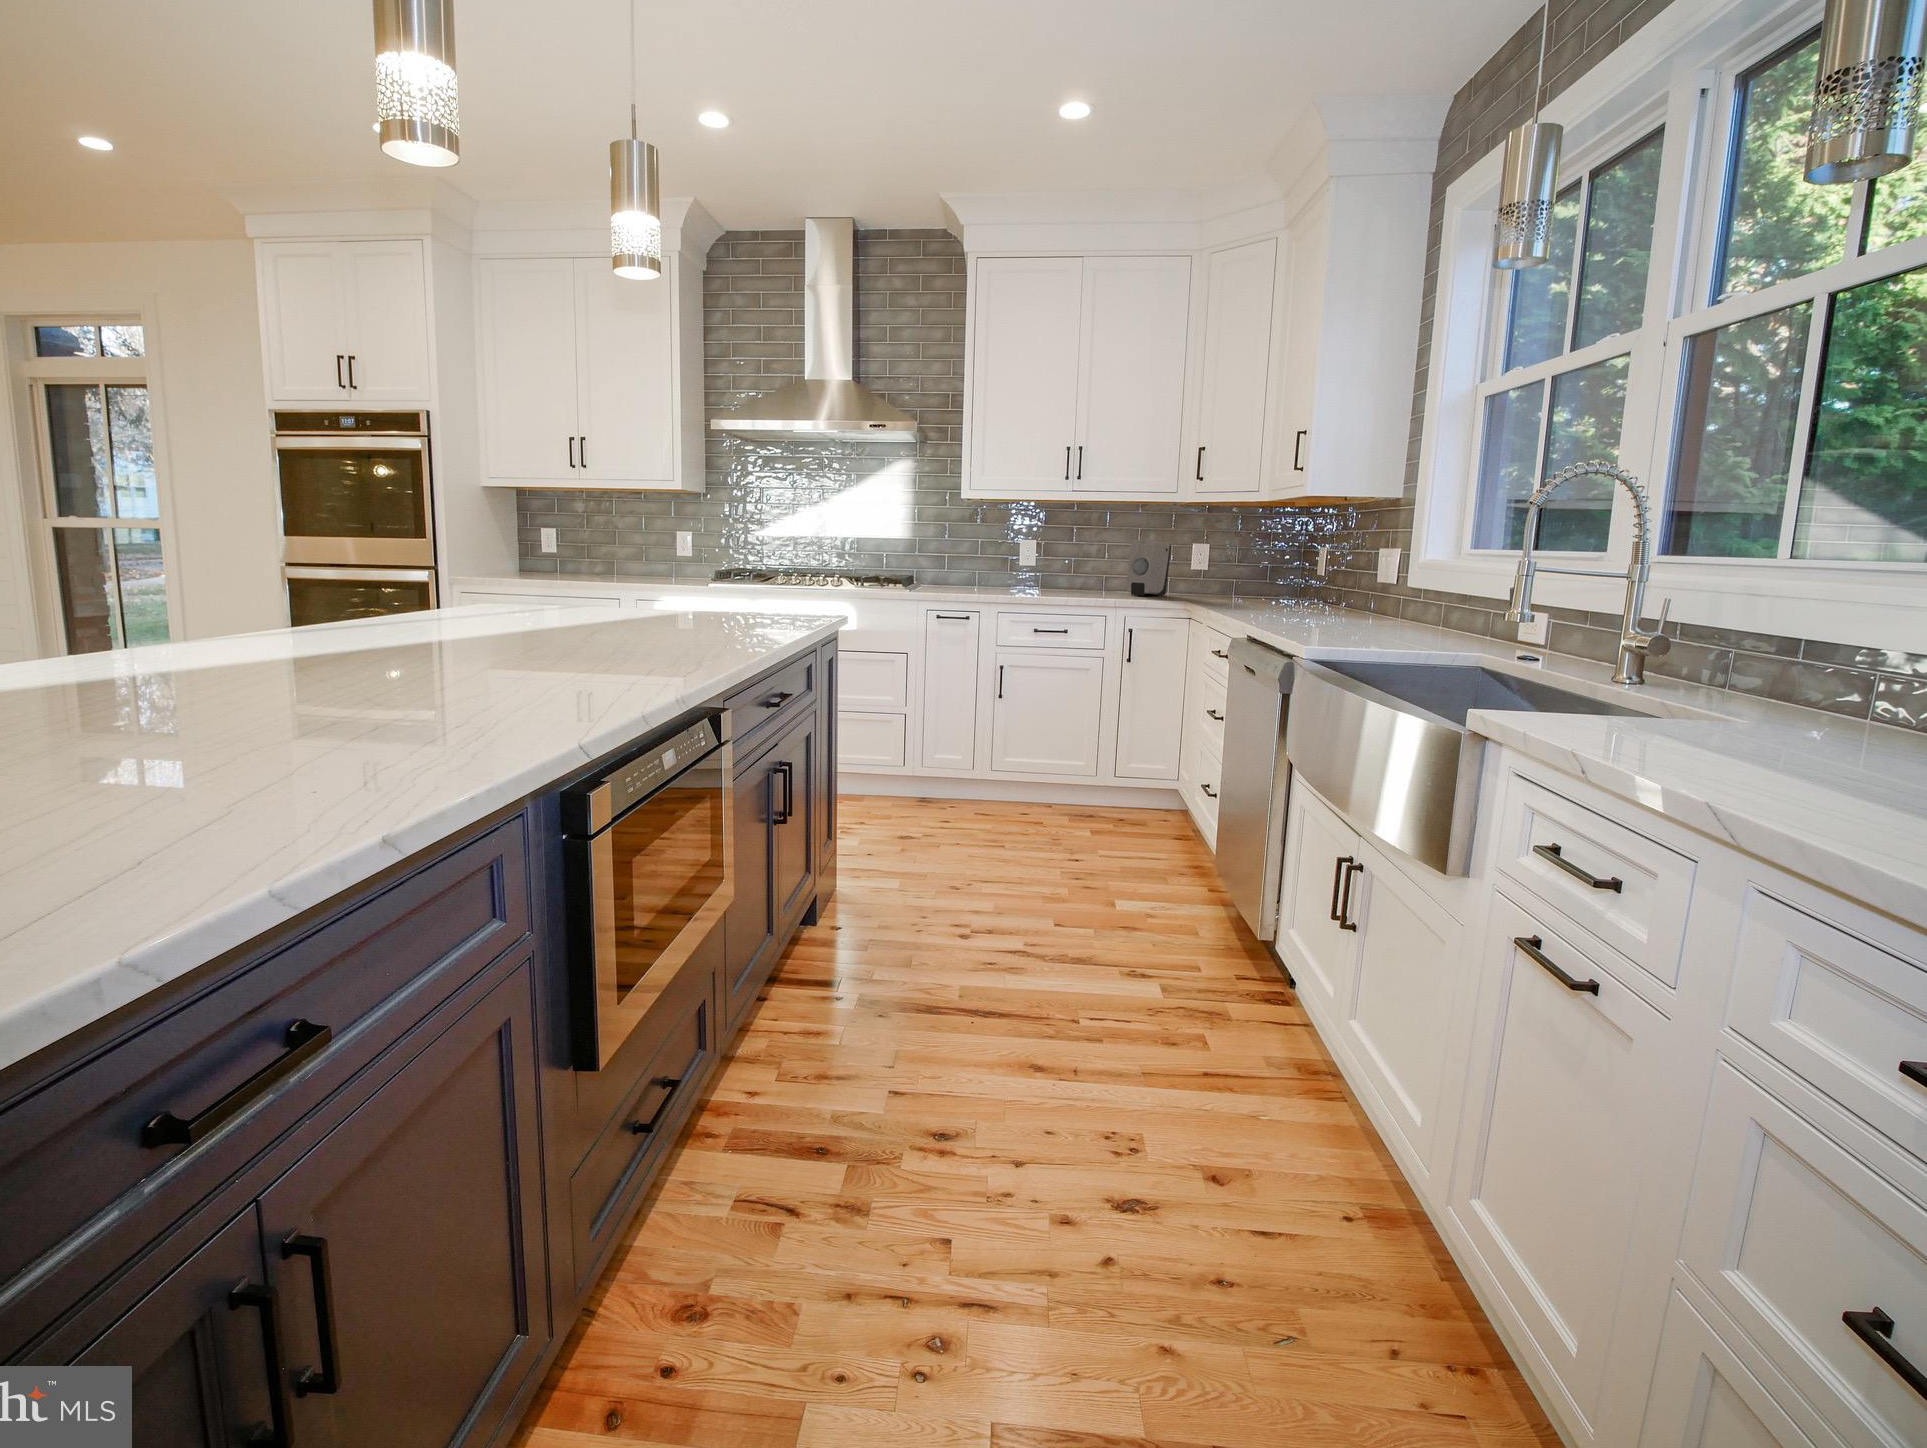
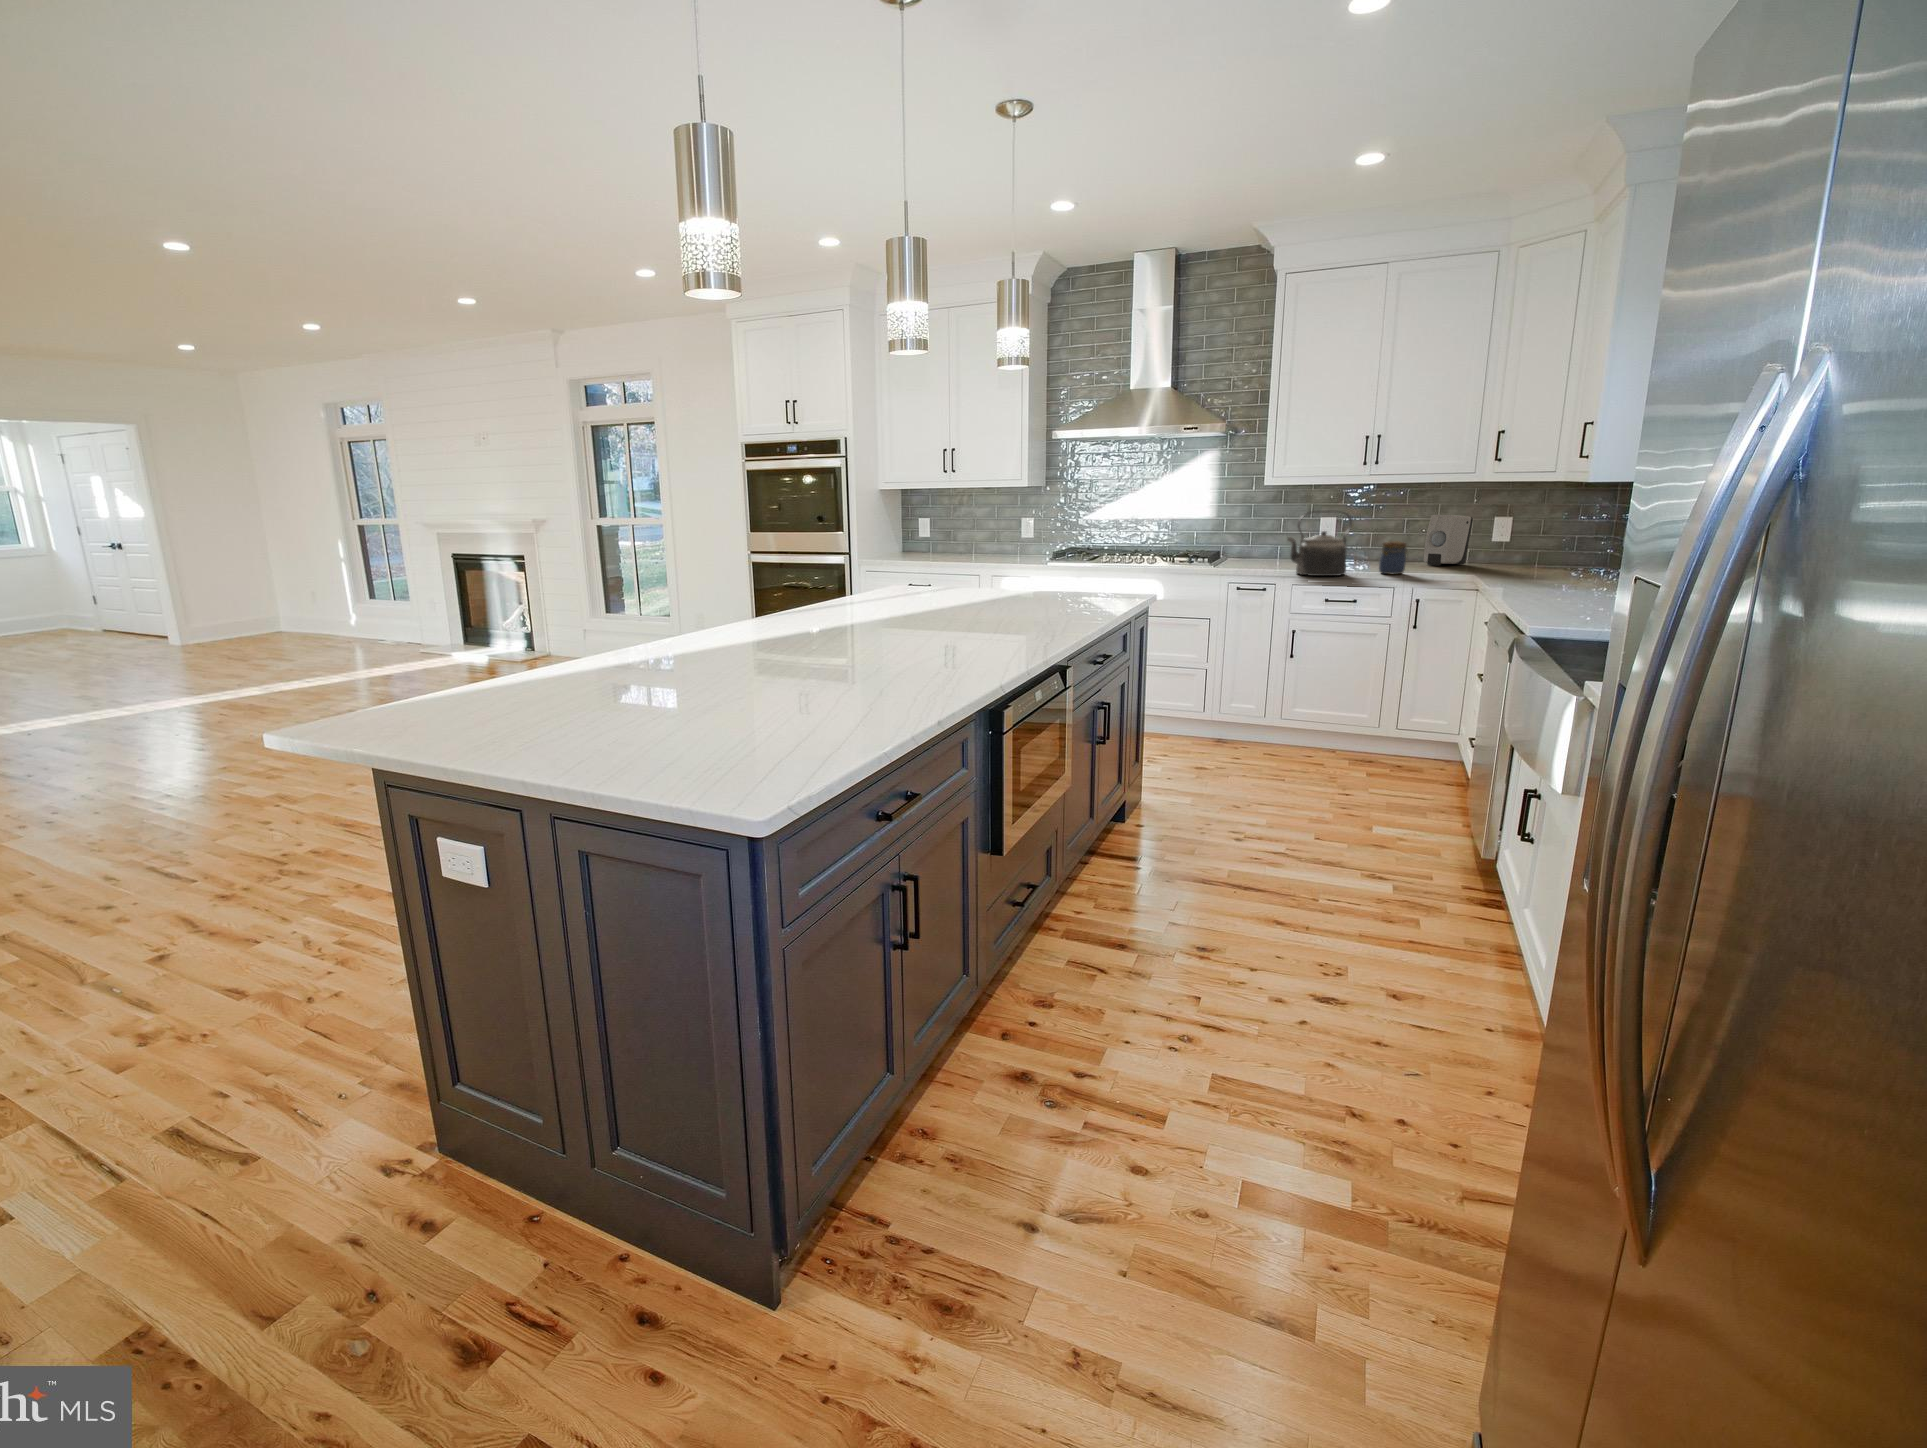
kettle: none [993,527,1061,602] -> present [1288,511,1352,576]
jar: none [1089,565,1118,602] -> present [1379,541,1407,574]

